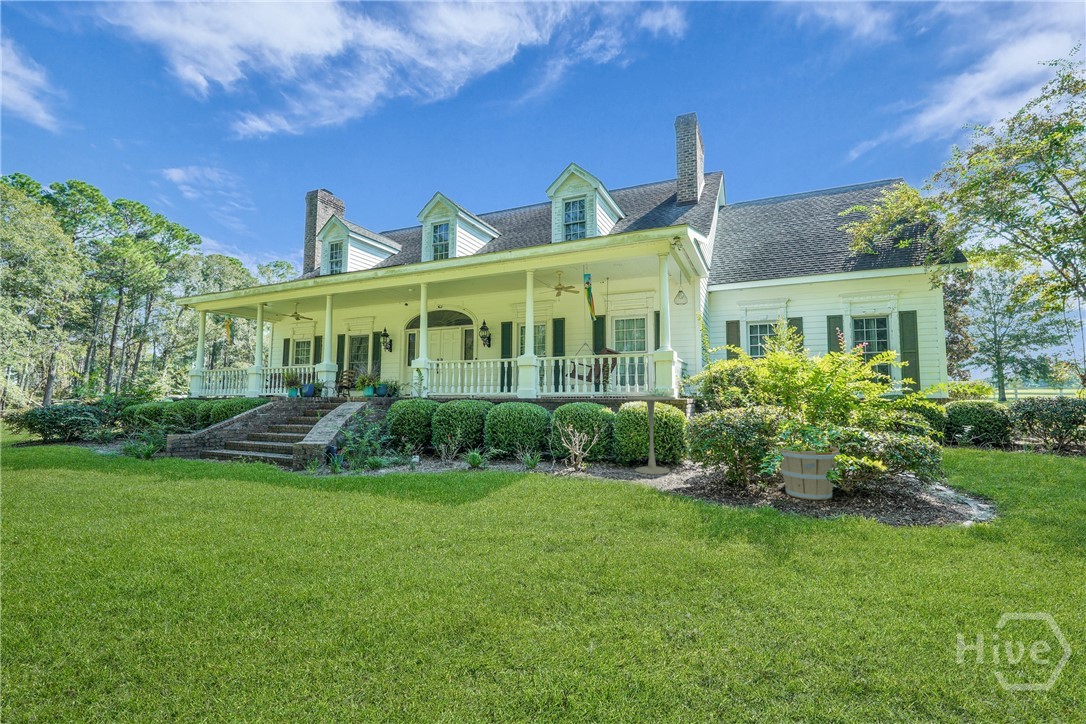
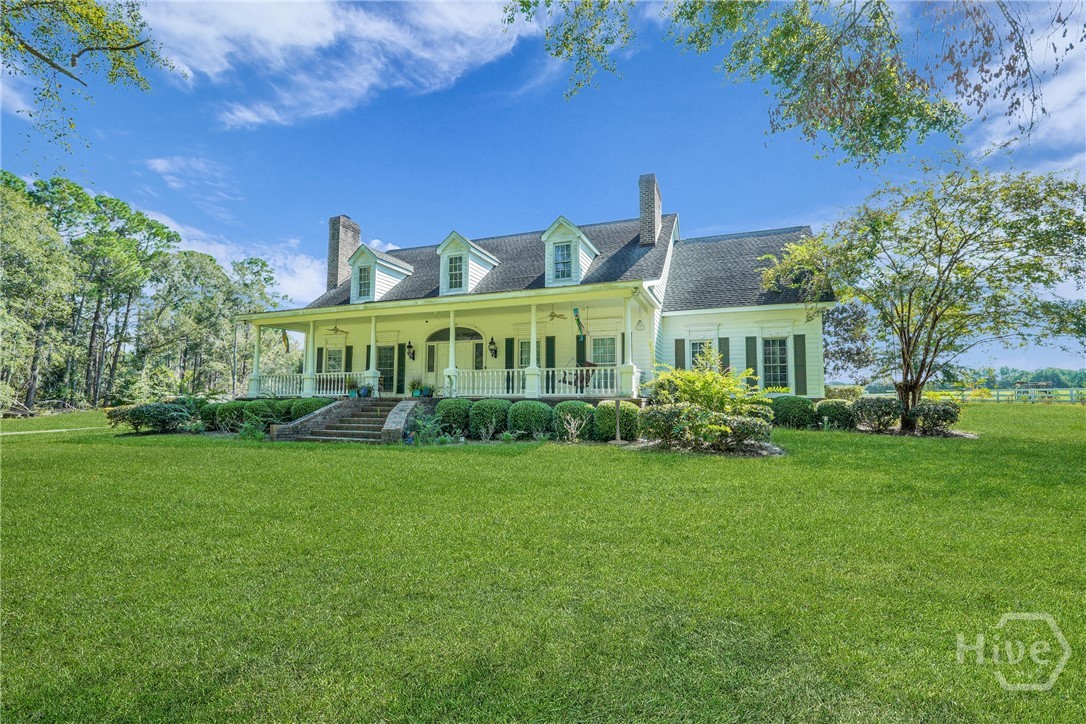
wooden bucket: present [777,446,840,500] -> none [684,424,716,453]

